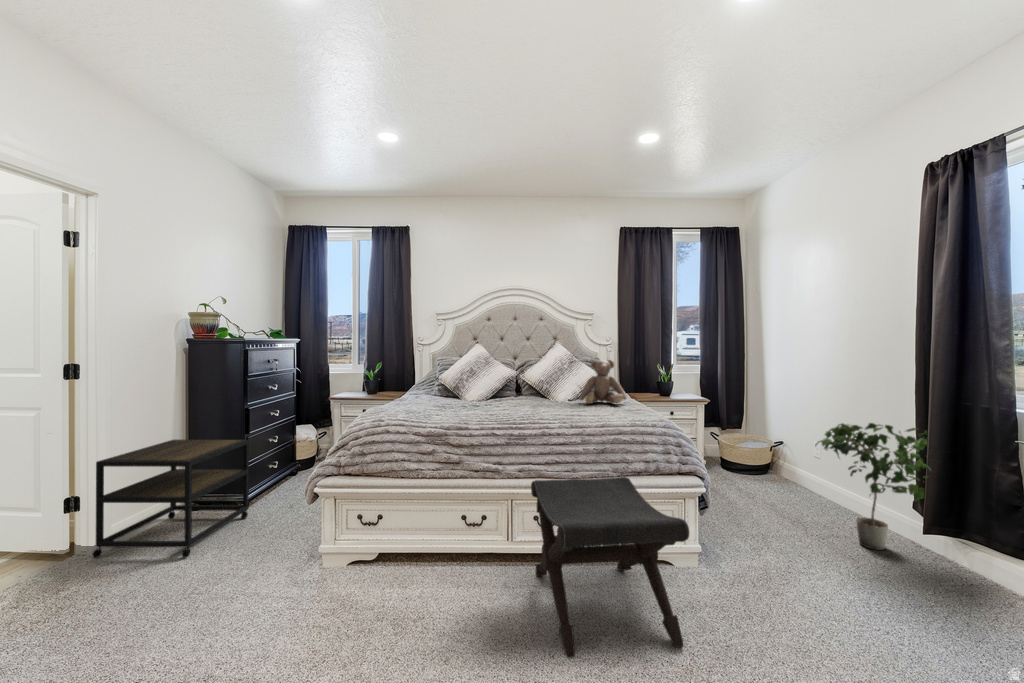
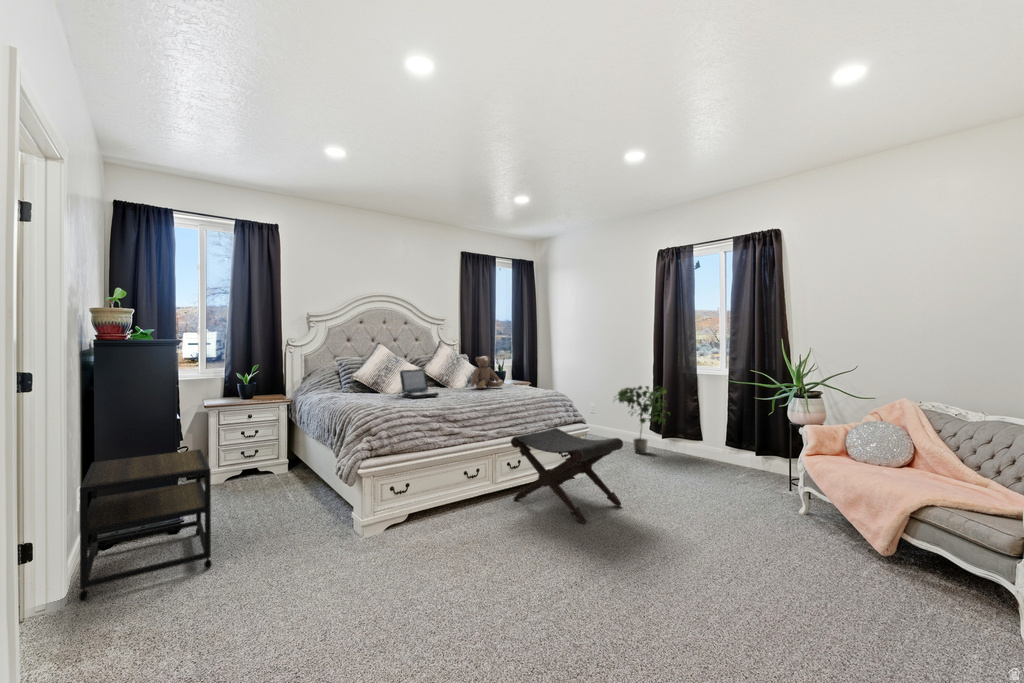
laptop: none [462,374,501,409] -> present [400,369,439,398]

